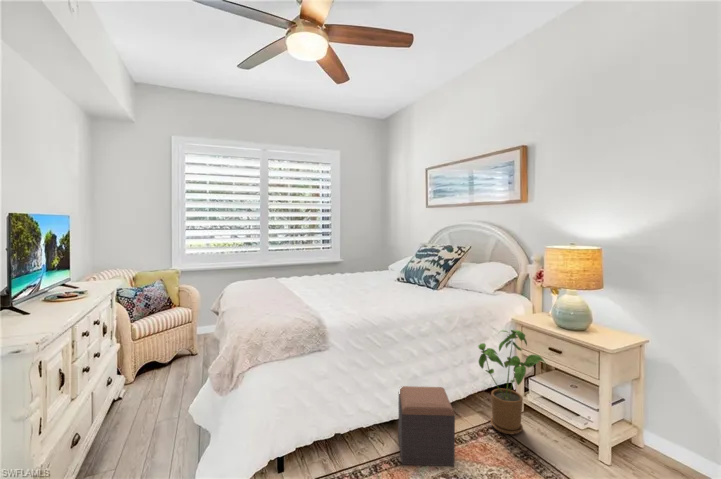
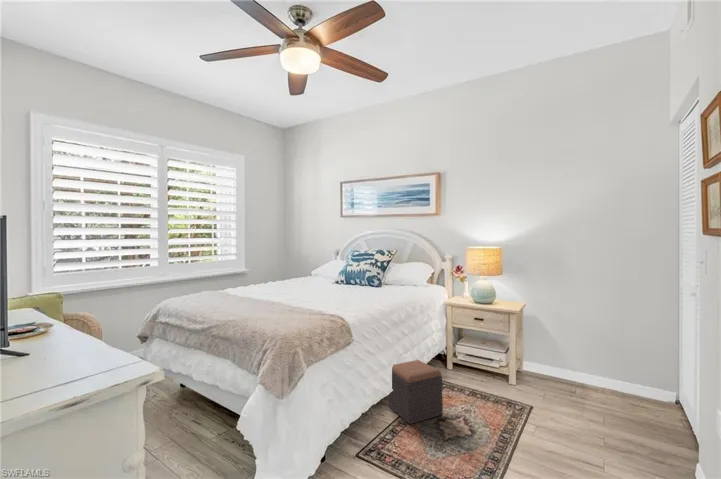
house plant: present [478,330,546,434] -> none [430,309,478,387]

